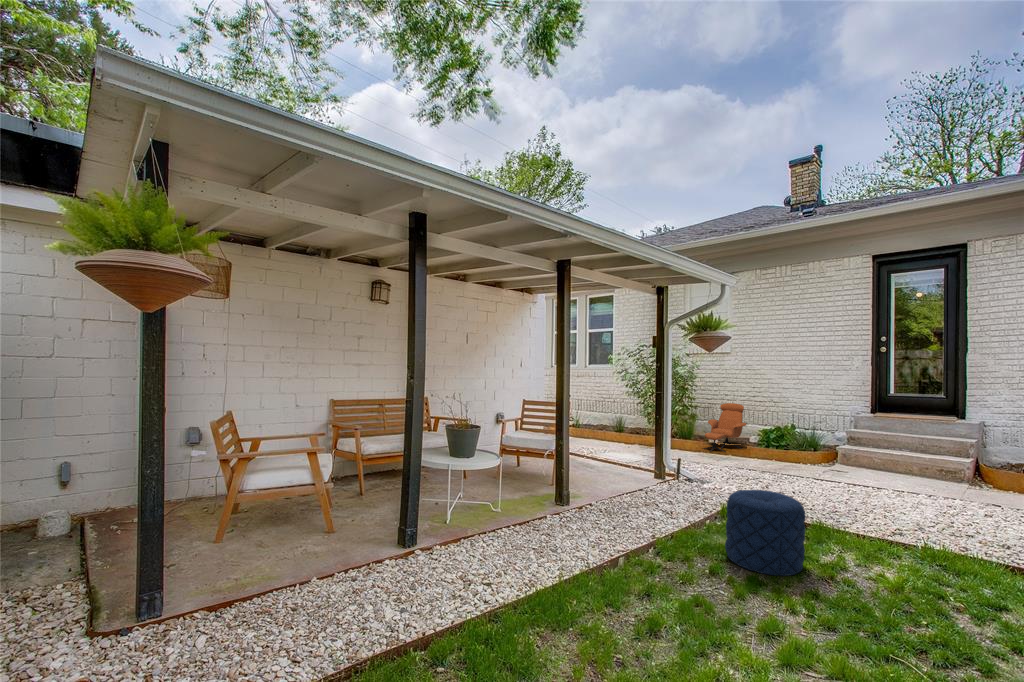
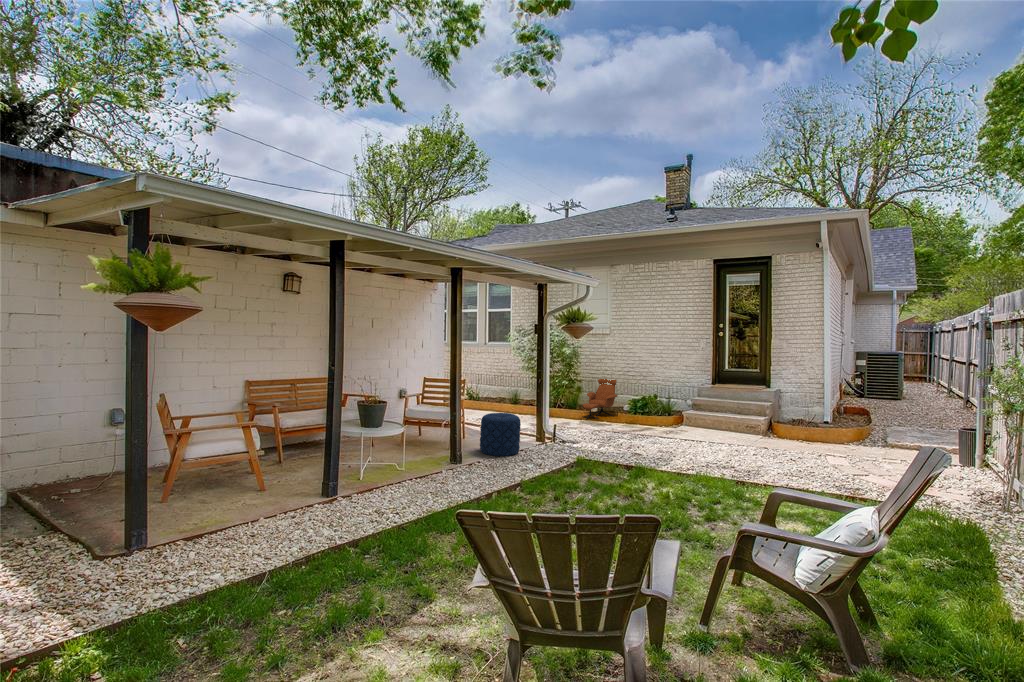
pouf: present [725,490,806,576] -> present [480,413,521,456]

